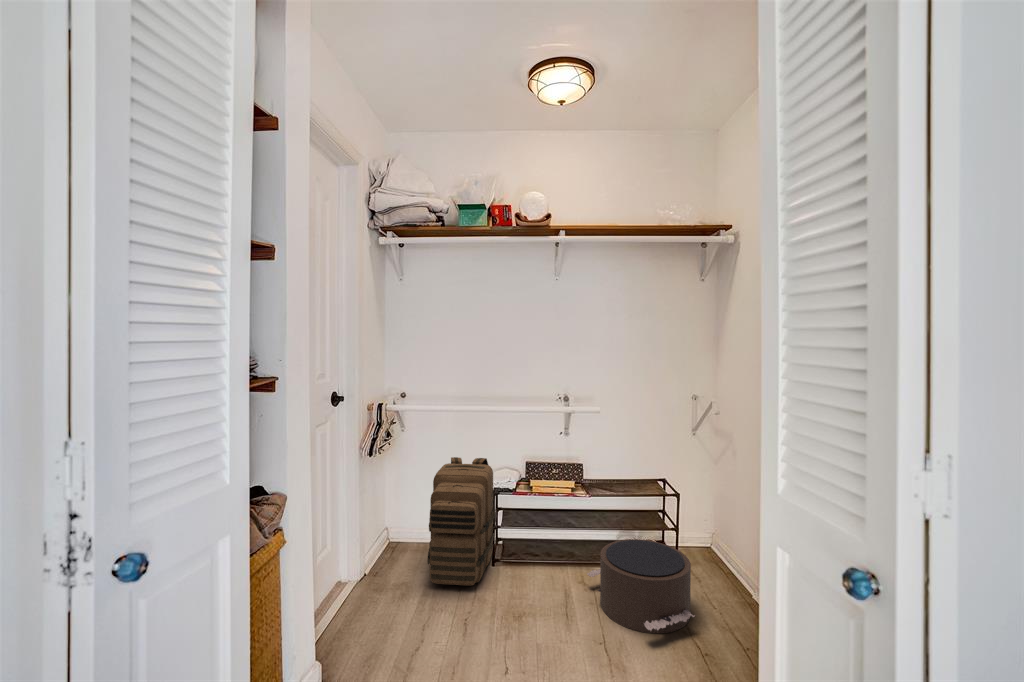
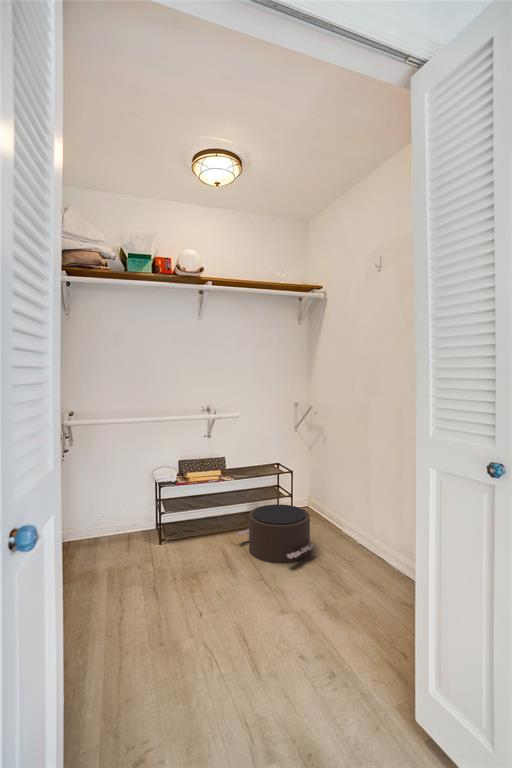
backpack: present [427,457,496,585] -> none [107,461,162,563]

